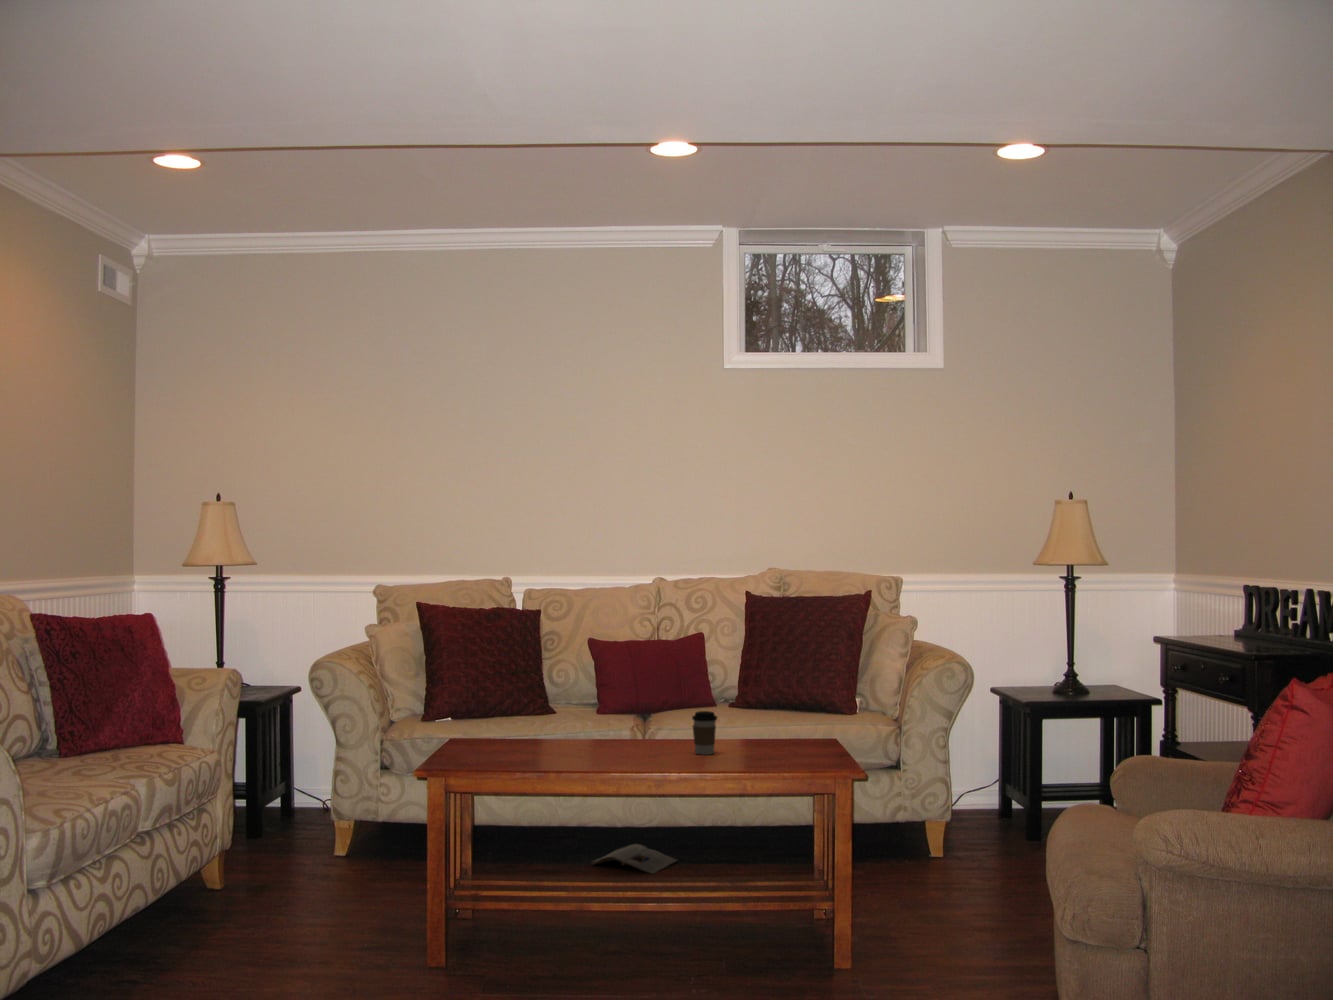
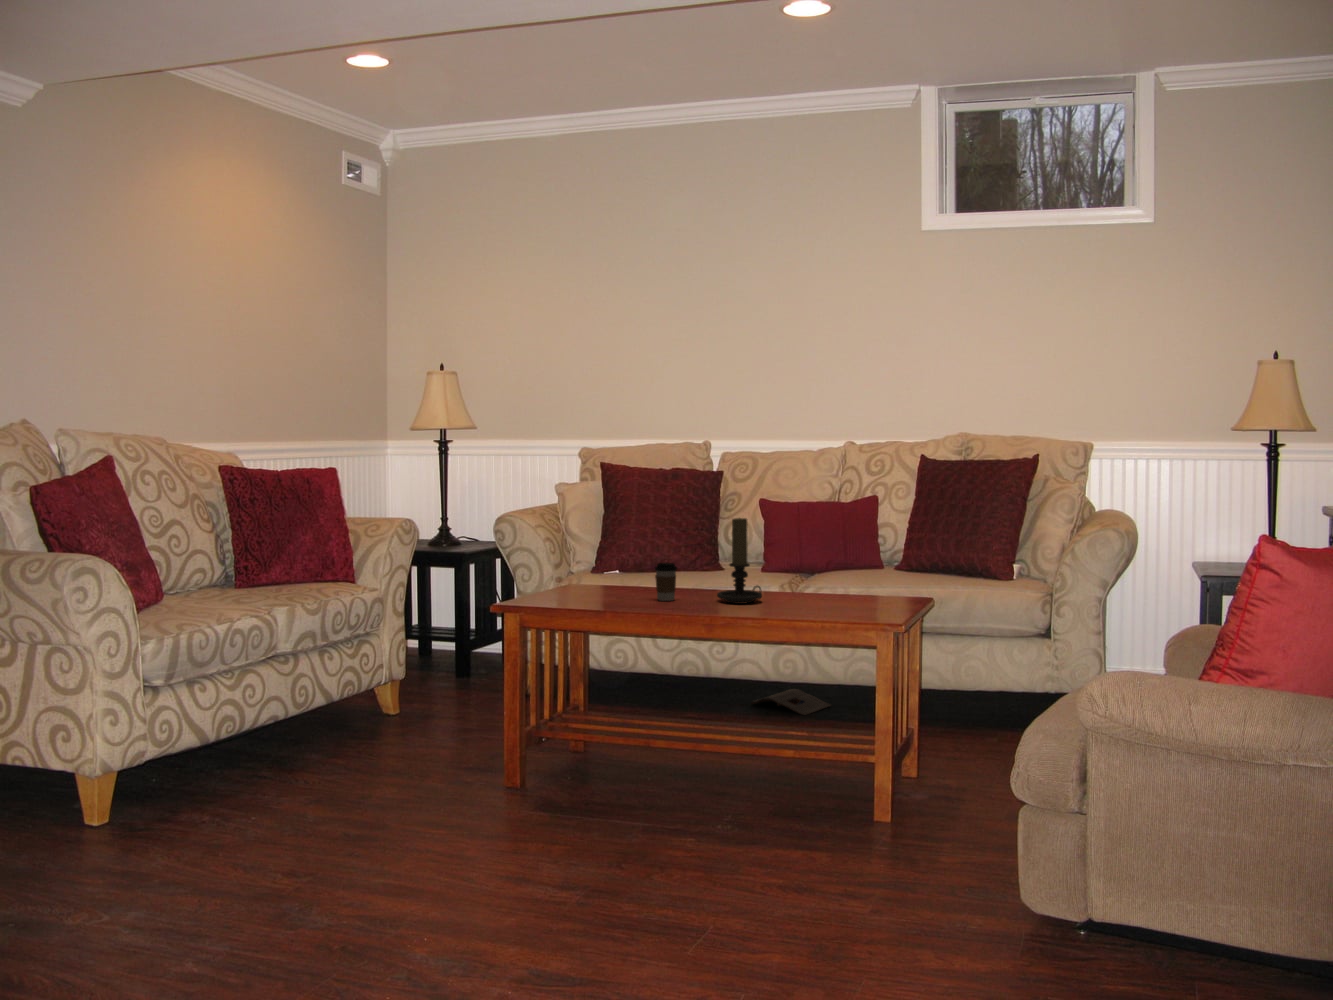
candle holder: none [571,658,621,755] -> present [717,518,762,604]
coffee cup: present [692,711,717,755] -> present [655,563,677,601]

